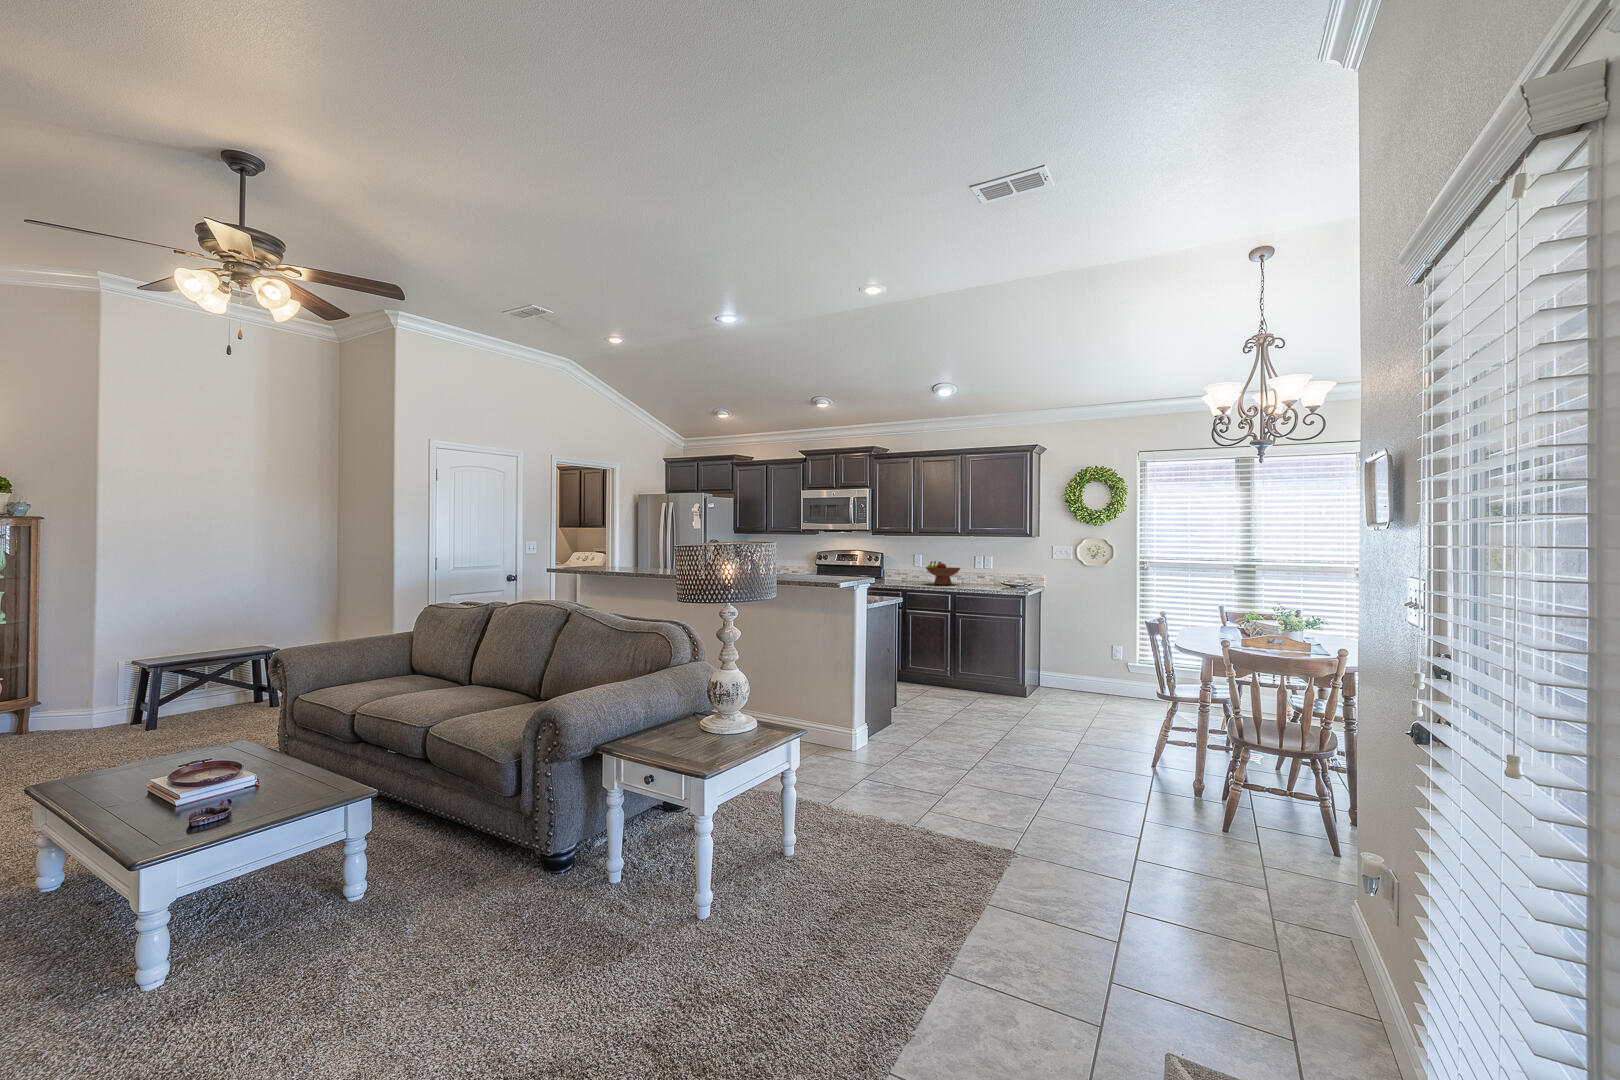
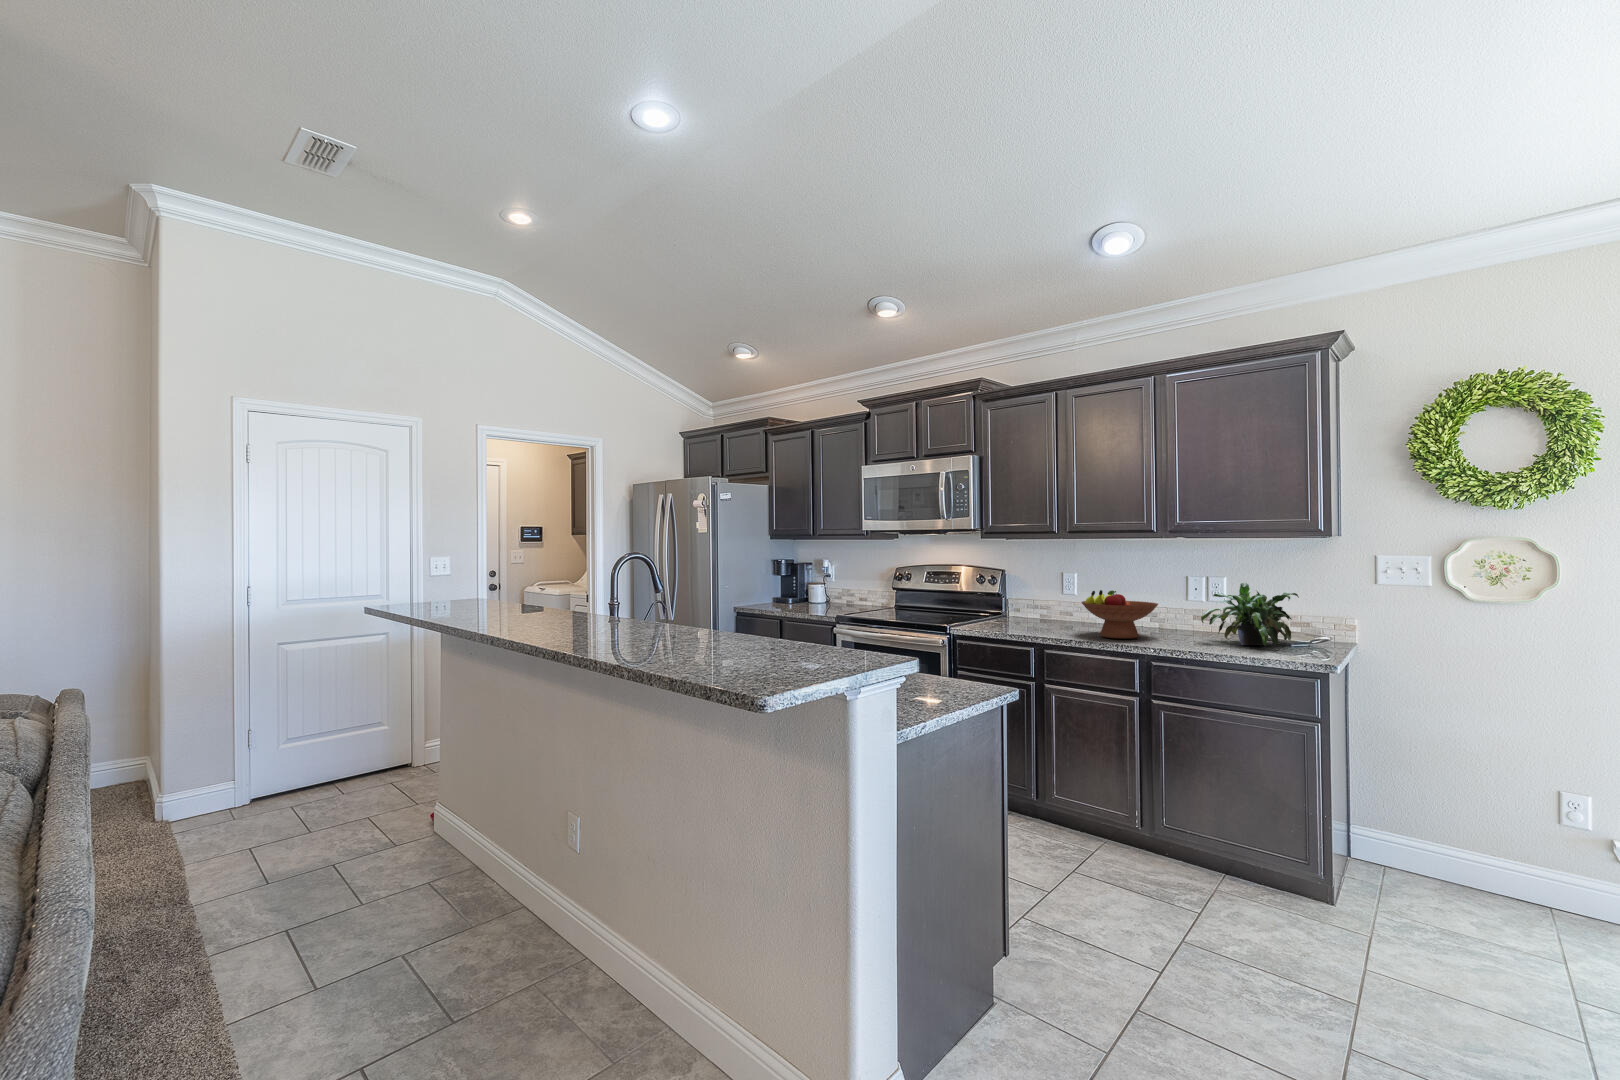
potted plant: none [979,557,1020,586] -> present [1201,583,1299,645]

